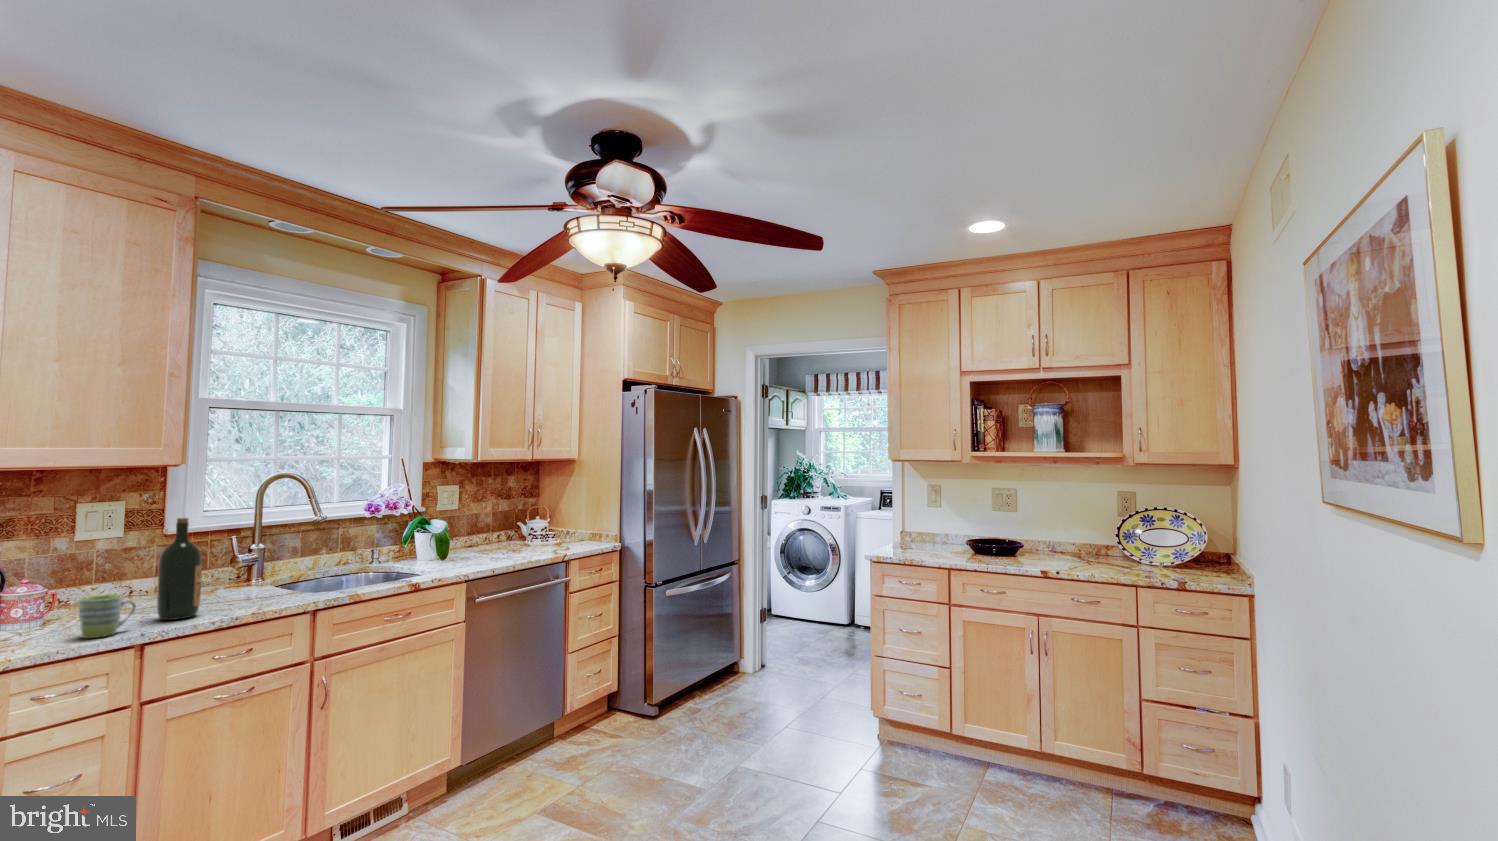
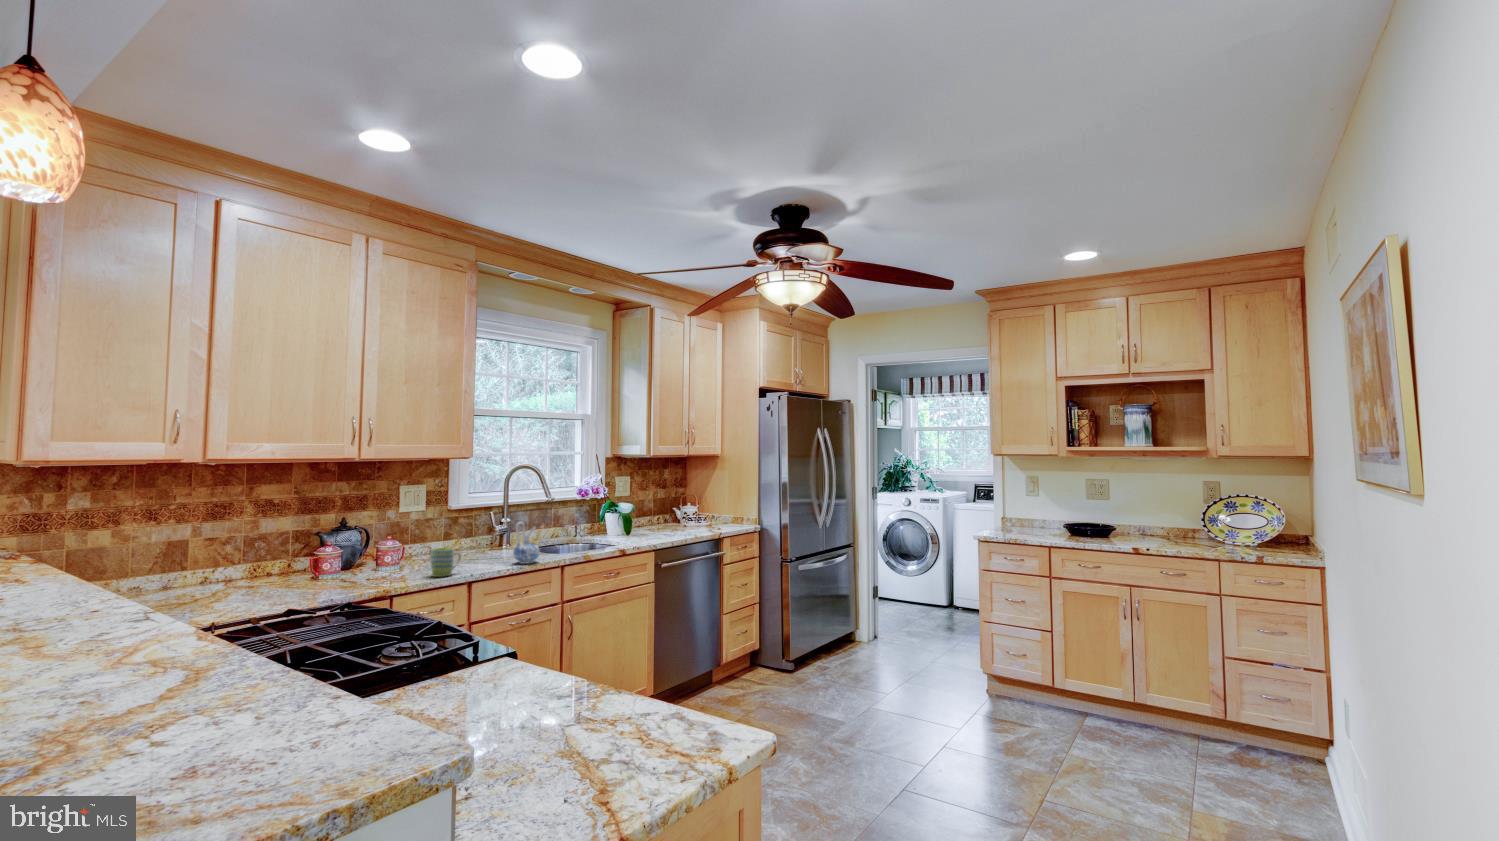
wine bottle: present [157,518,202,620] -> none [467,495,493,568]
ceramic pitcher: none [236,553,277,610] -> present [513,522,539,564]

